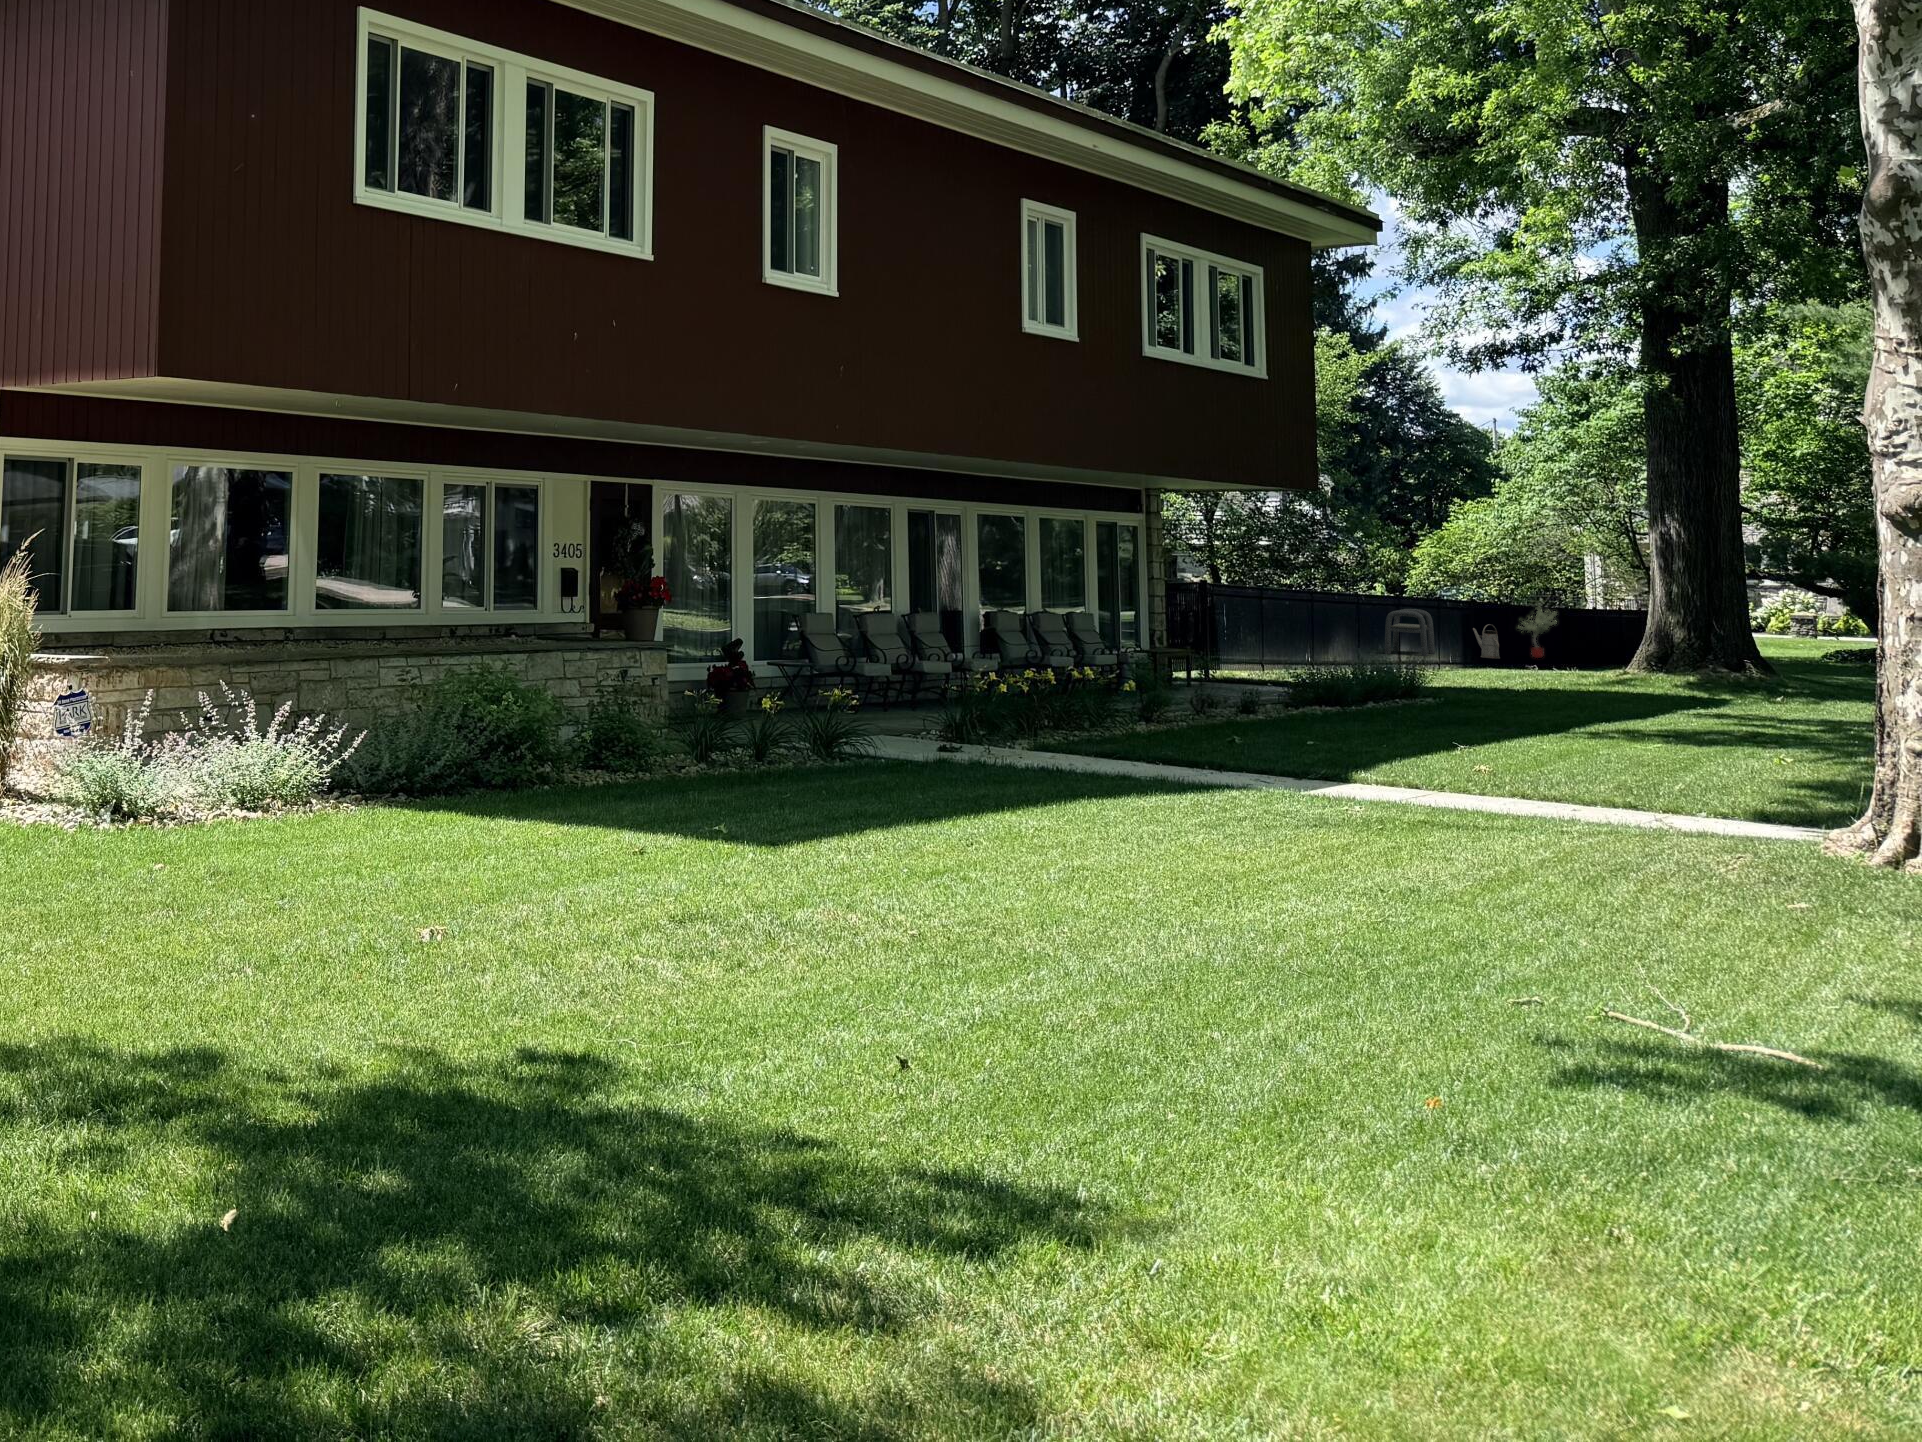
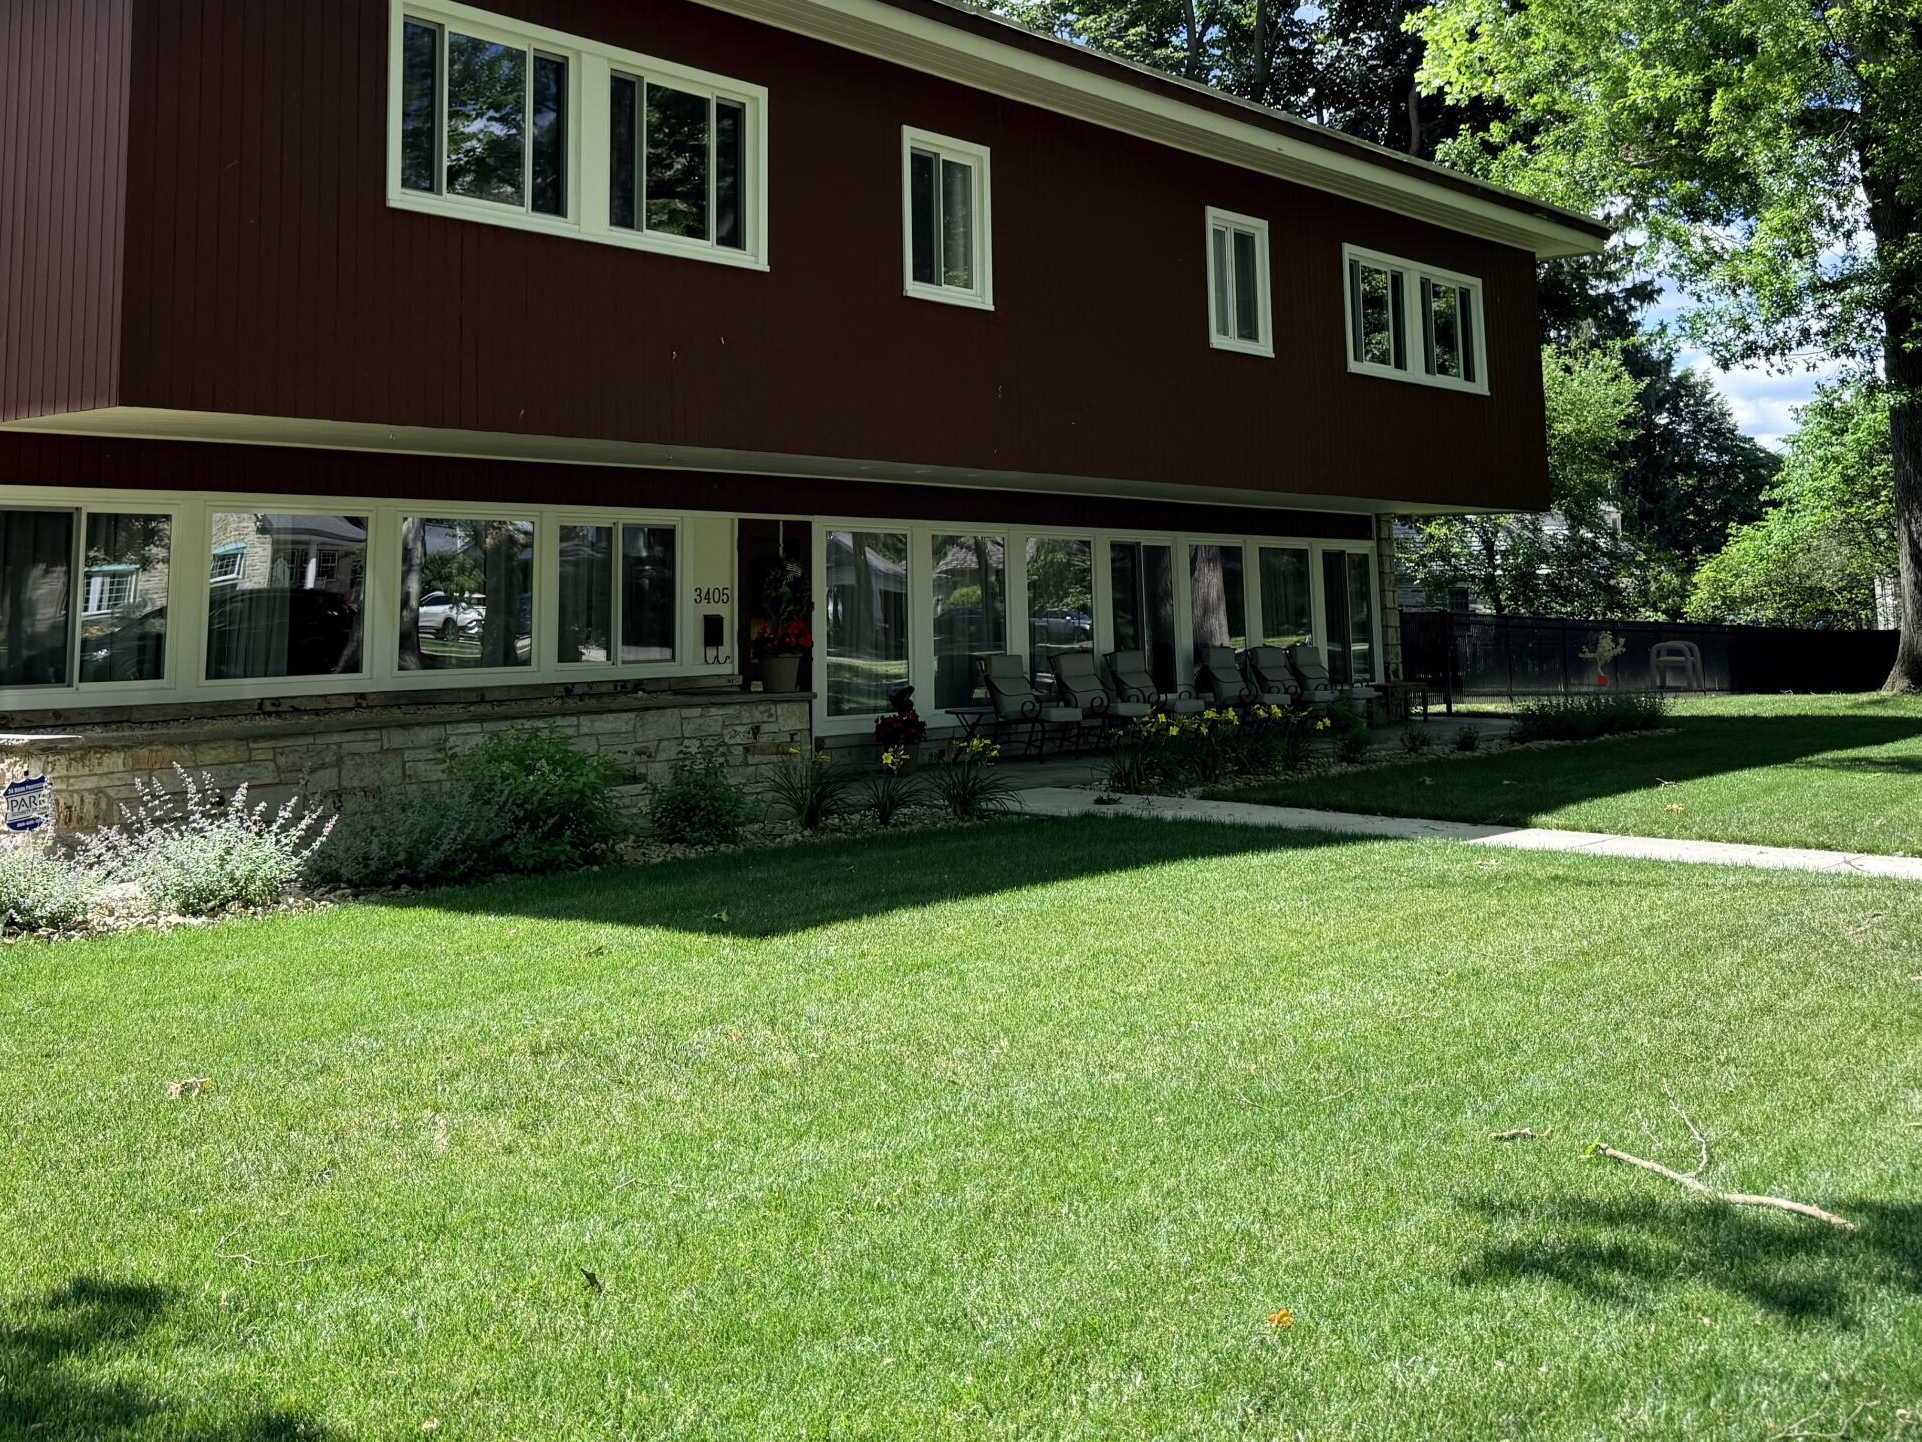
potted tree: present [1521,607,1557,658] -> present [1579,631,1625,686]
watering can: present [1473,624,1500,658] -> none [1740,655,1768,690]

